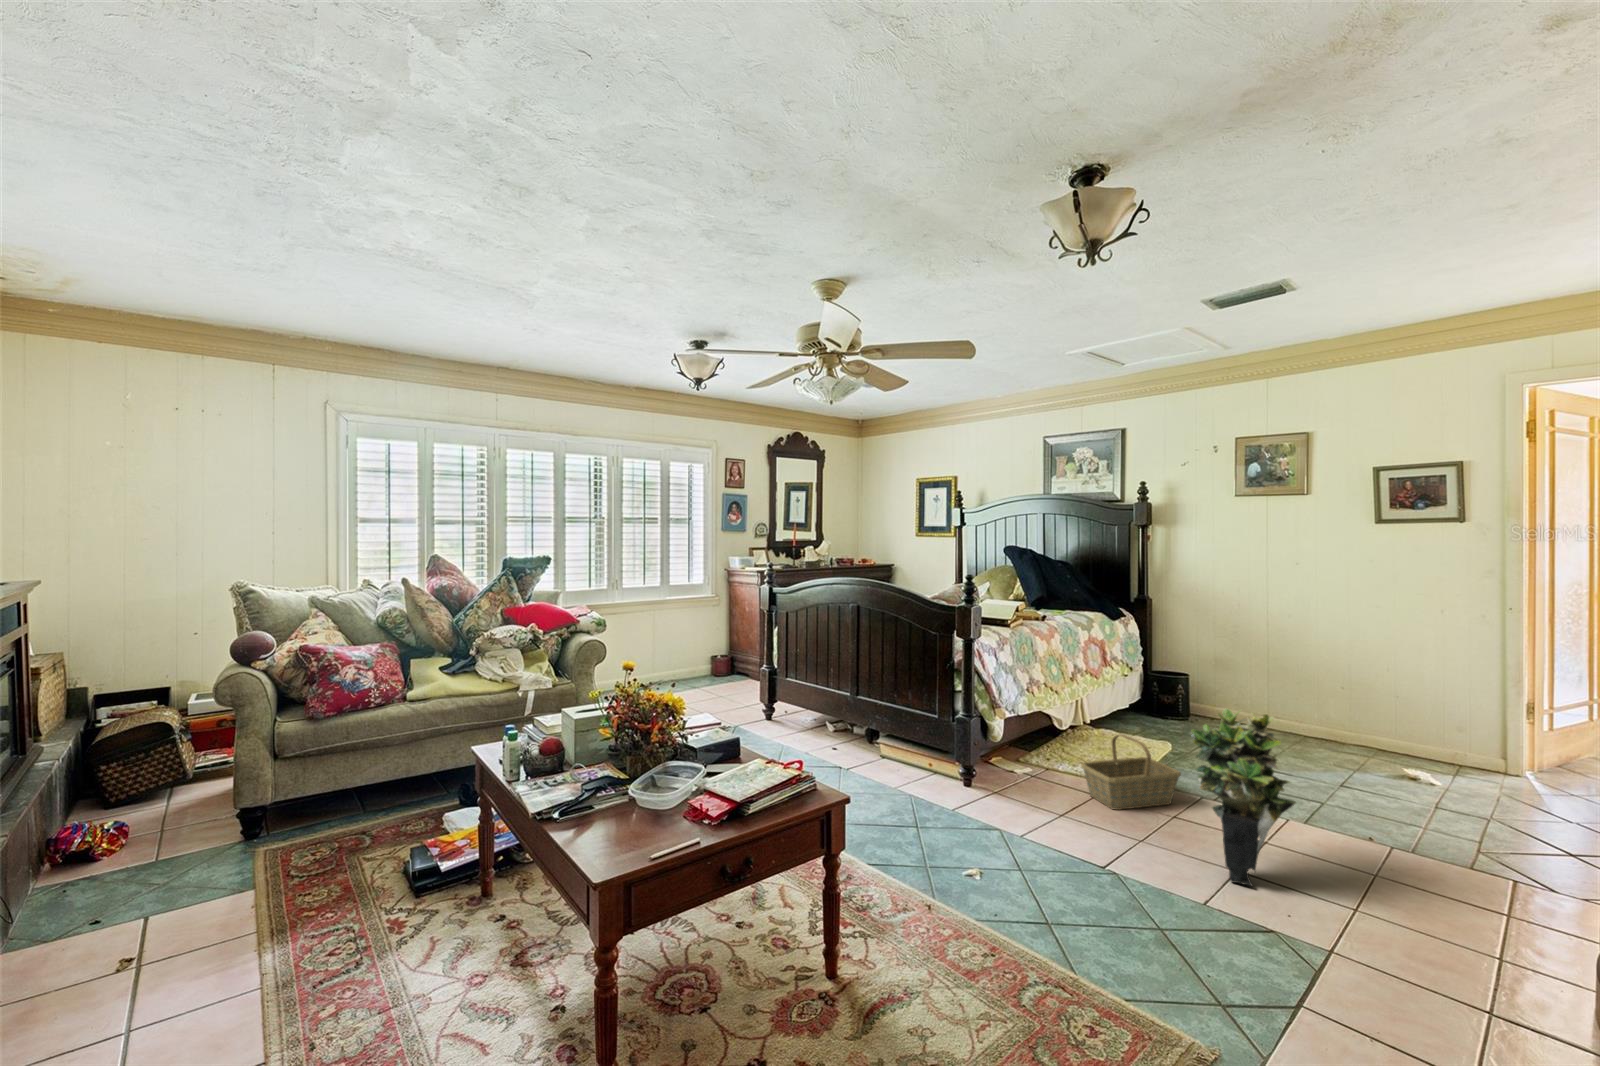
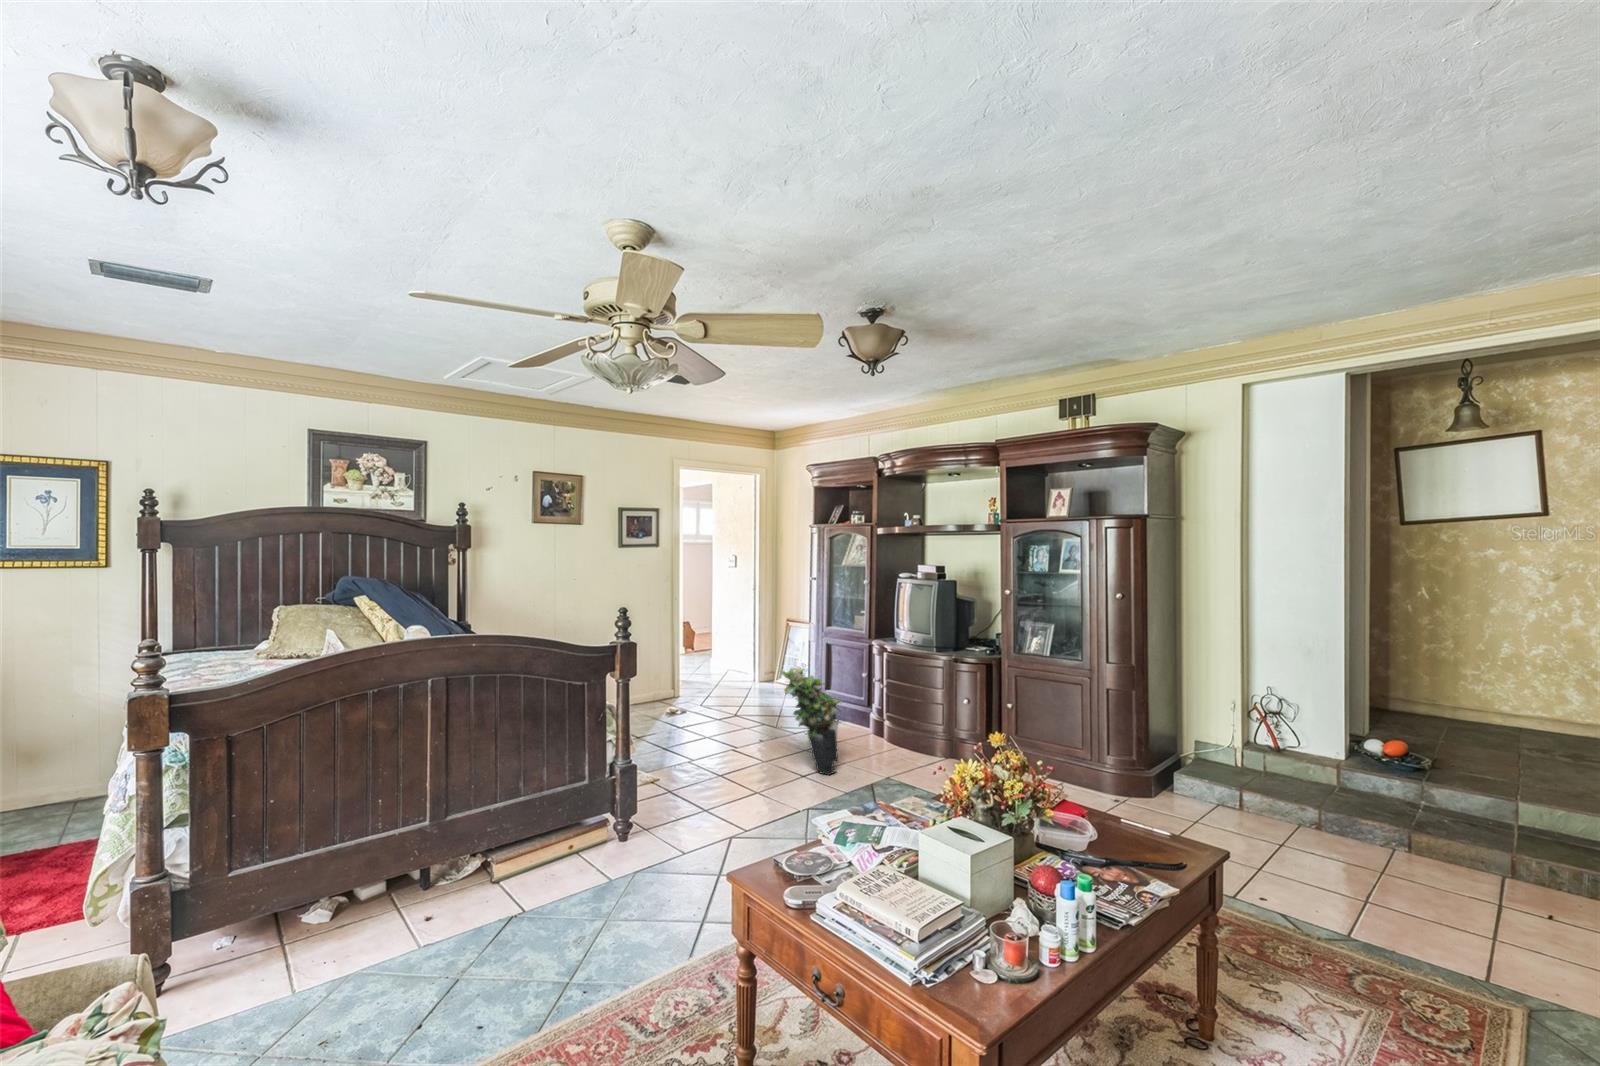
basket: present [1081,734,1181,810] -> none [668,726,718,791]

